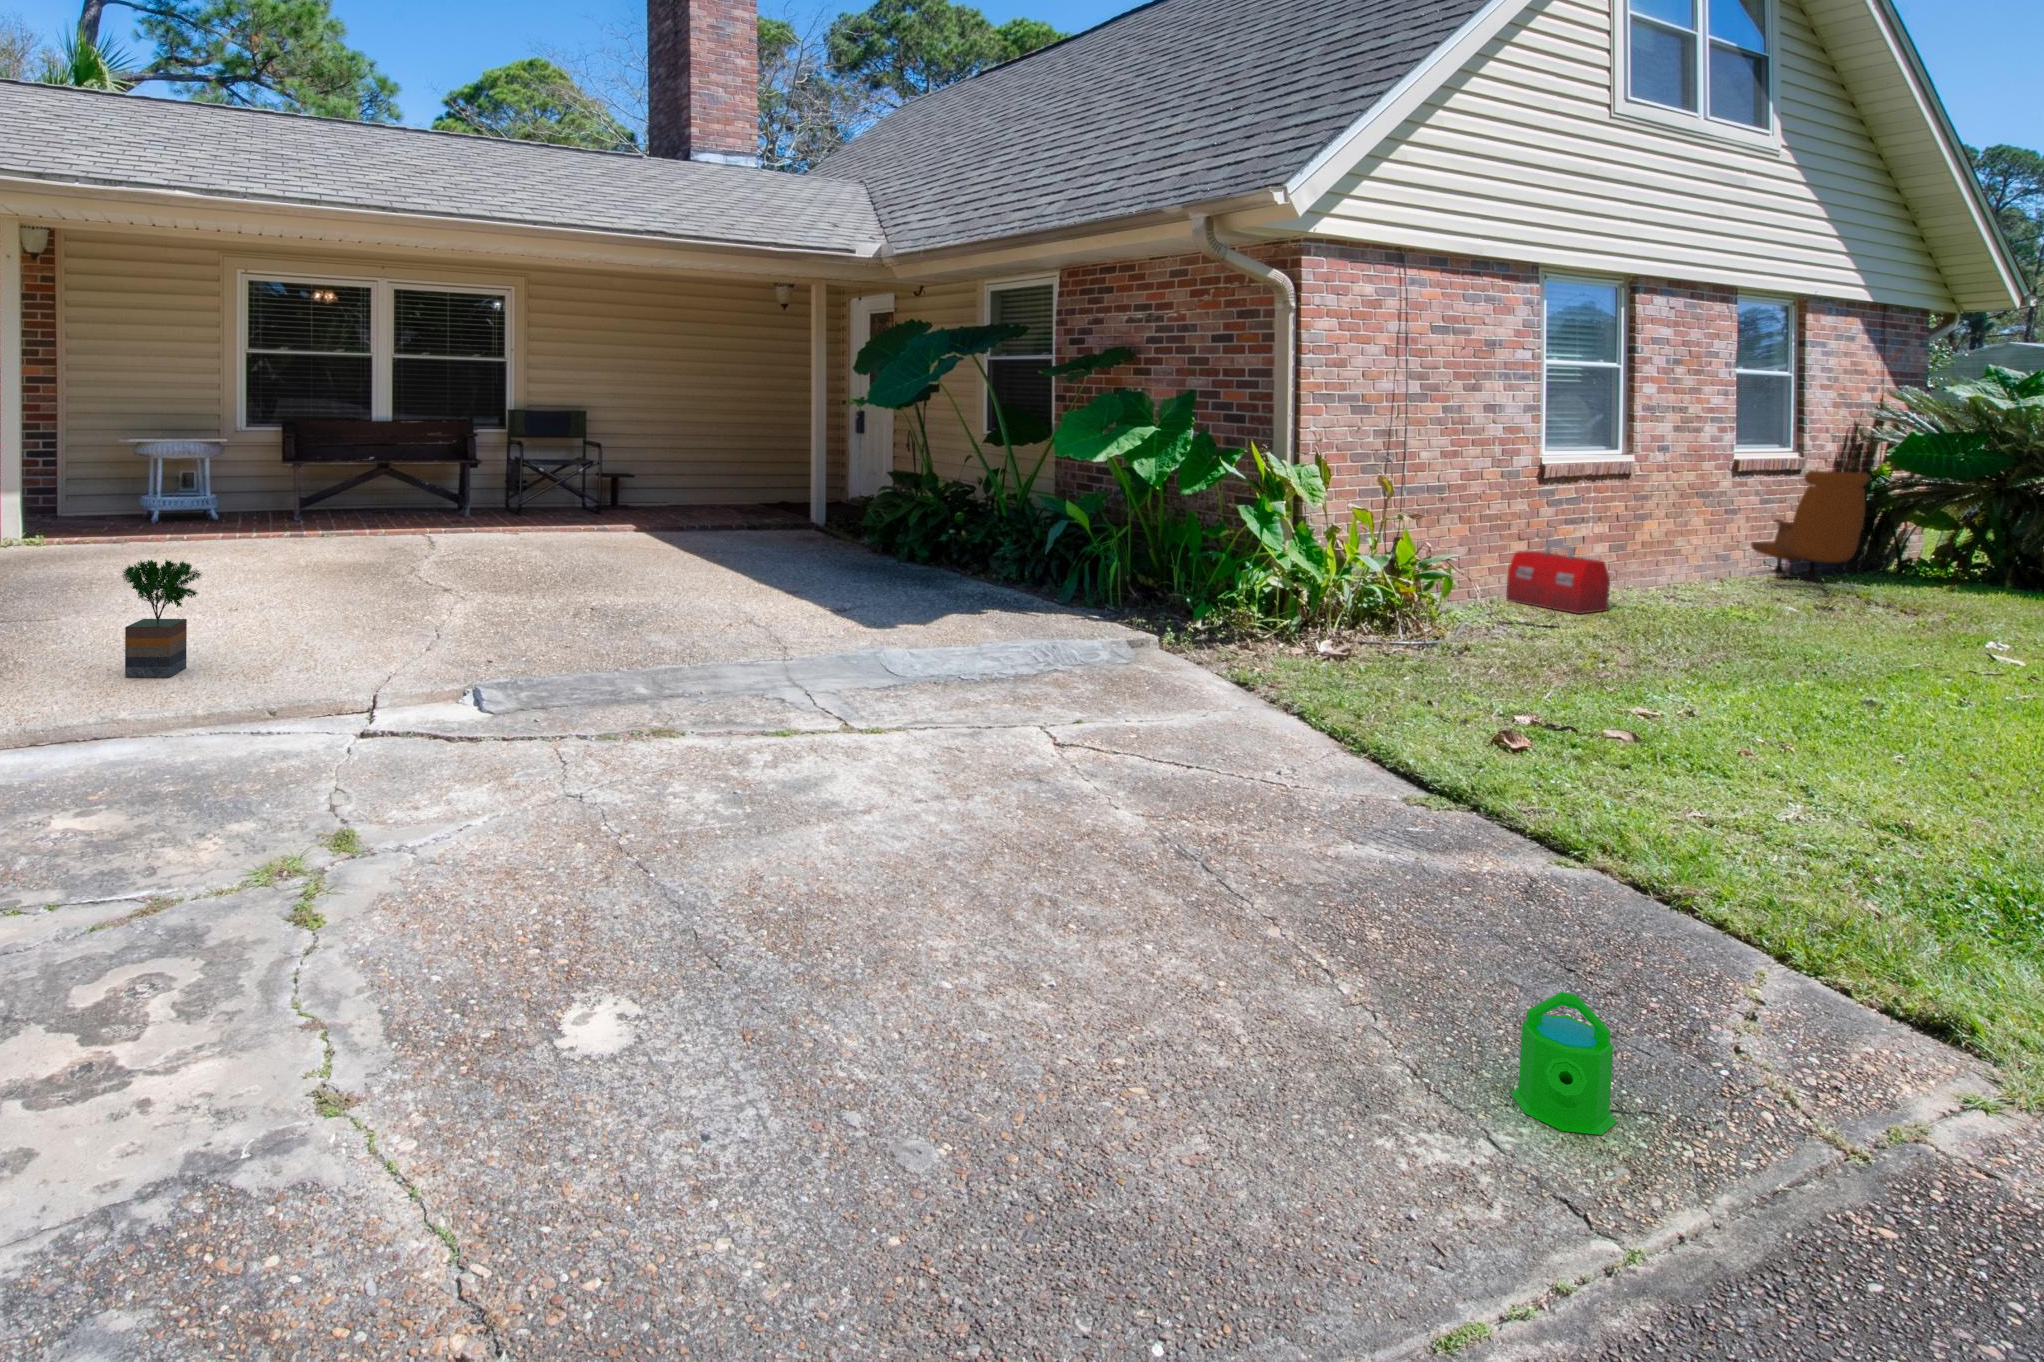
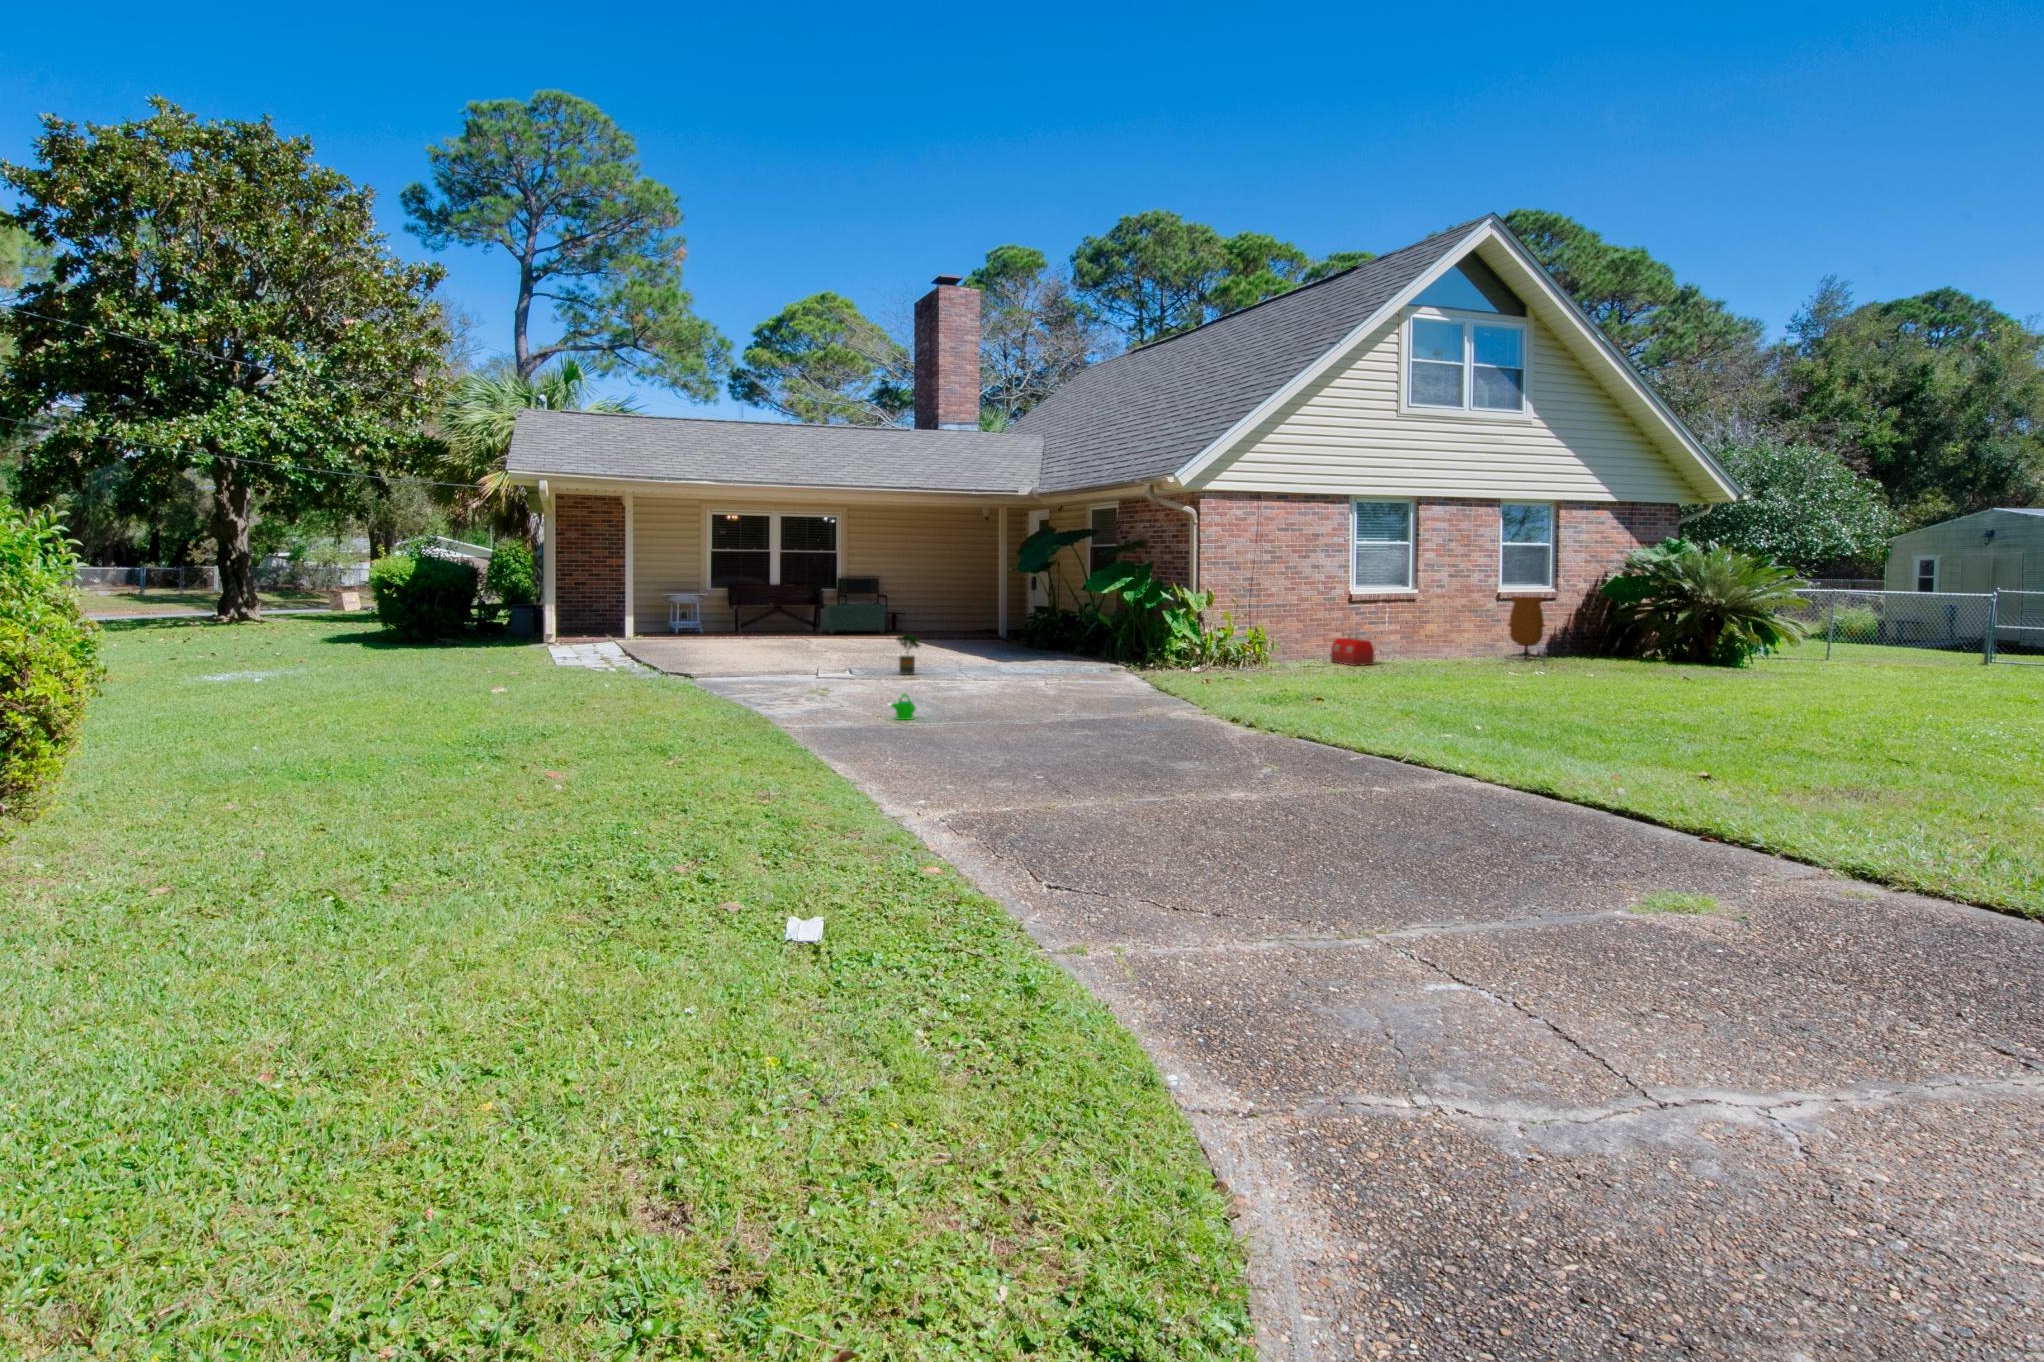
bench: none [475,458,592,513] -> present [823,605,885,634]
potted tree: present [122,560,202,678] -> present [896,635,921,675]
watering can: present [1510,992,1617,1135] -> present [891,694,915,720]

